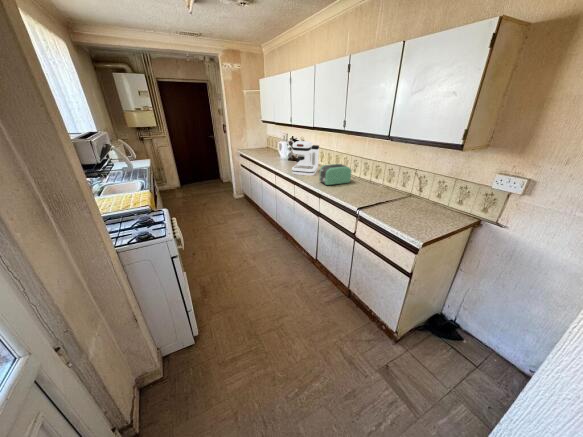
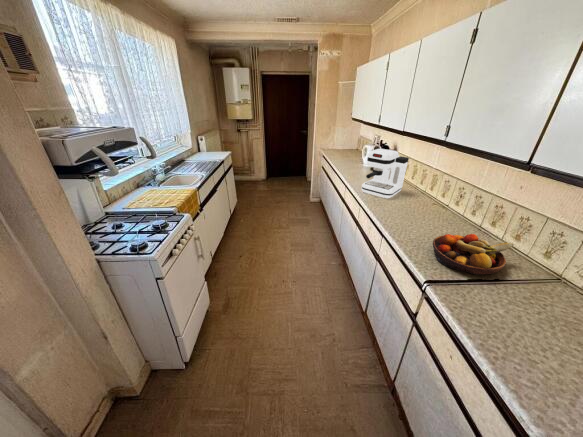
toaster: present [319,164,351,185] -> none [392,189,448,222]
fruit bowl: none [352,182,390,202] -> present [433,234,513,275]

